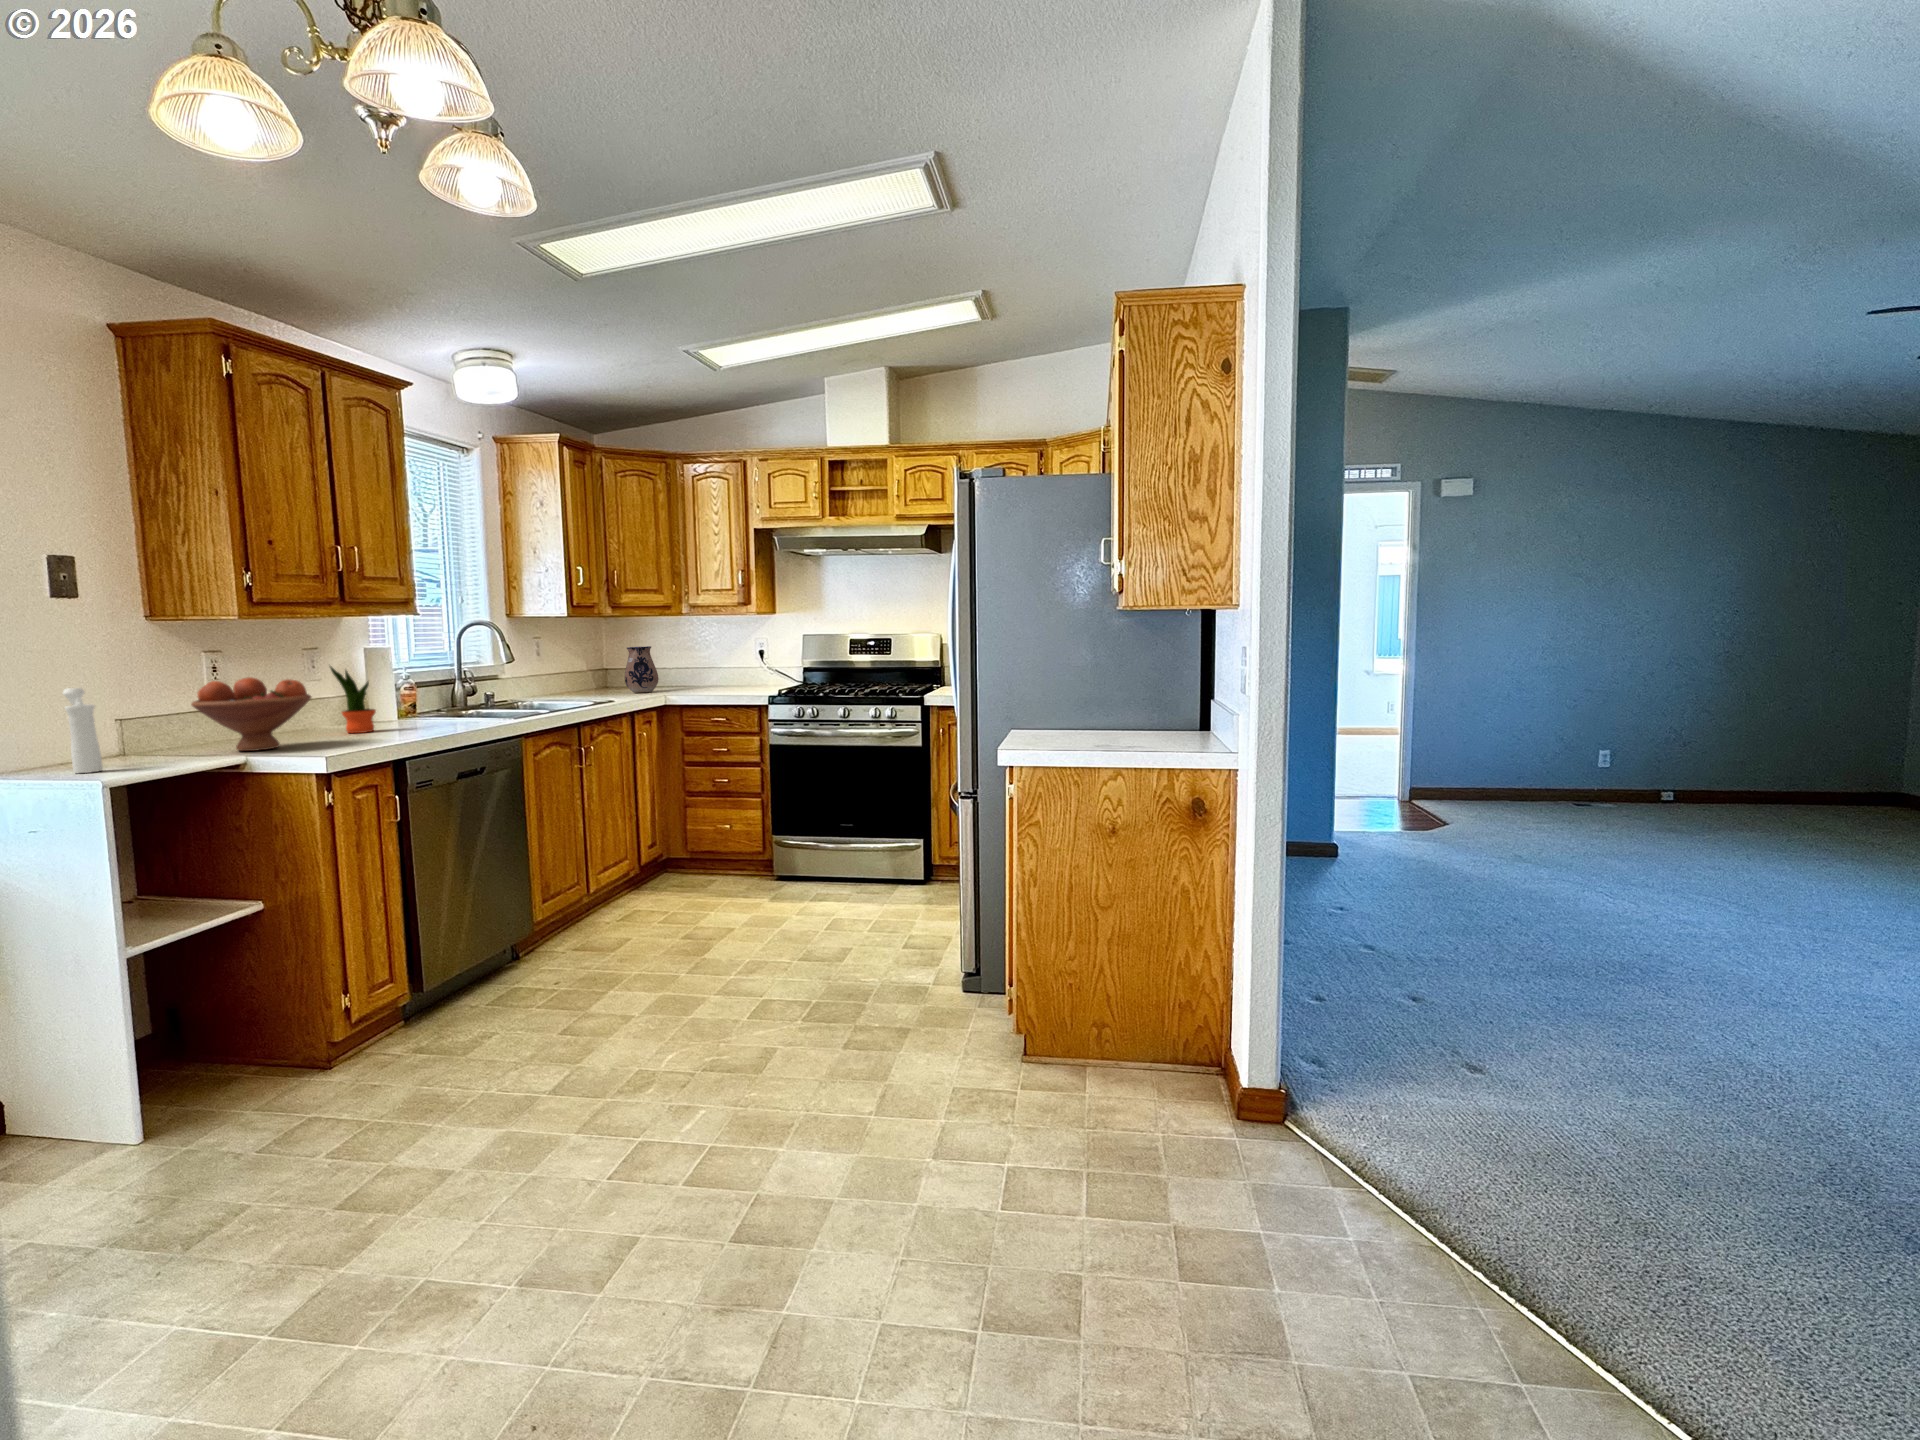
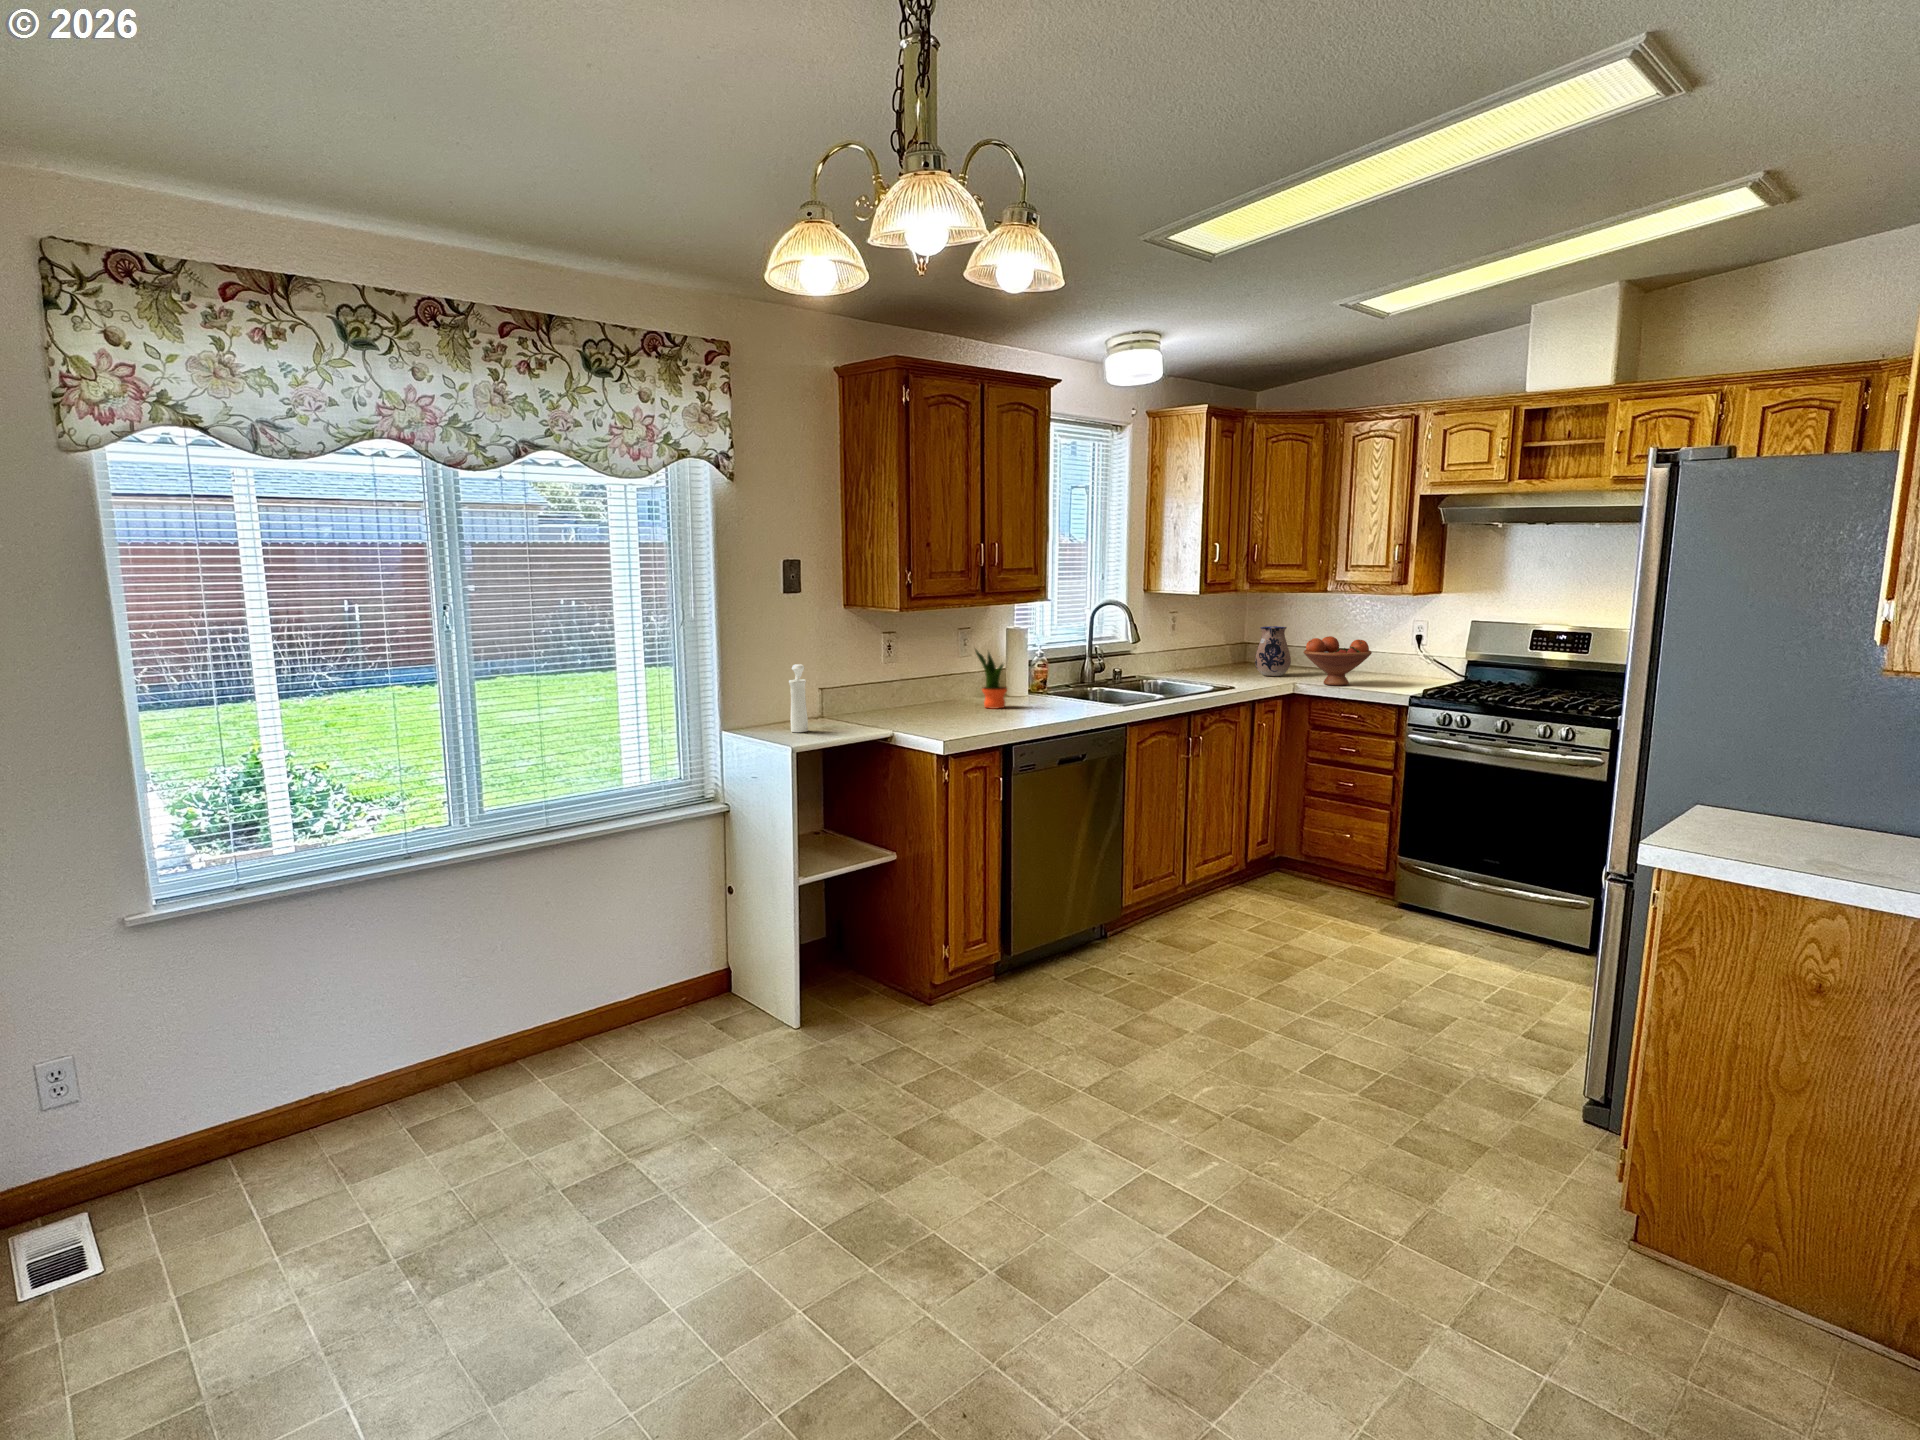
fruit bowl: present [191,677,311,751] -> present [1304,636,1372,686]

